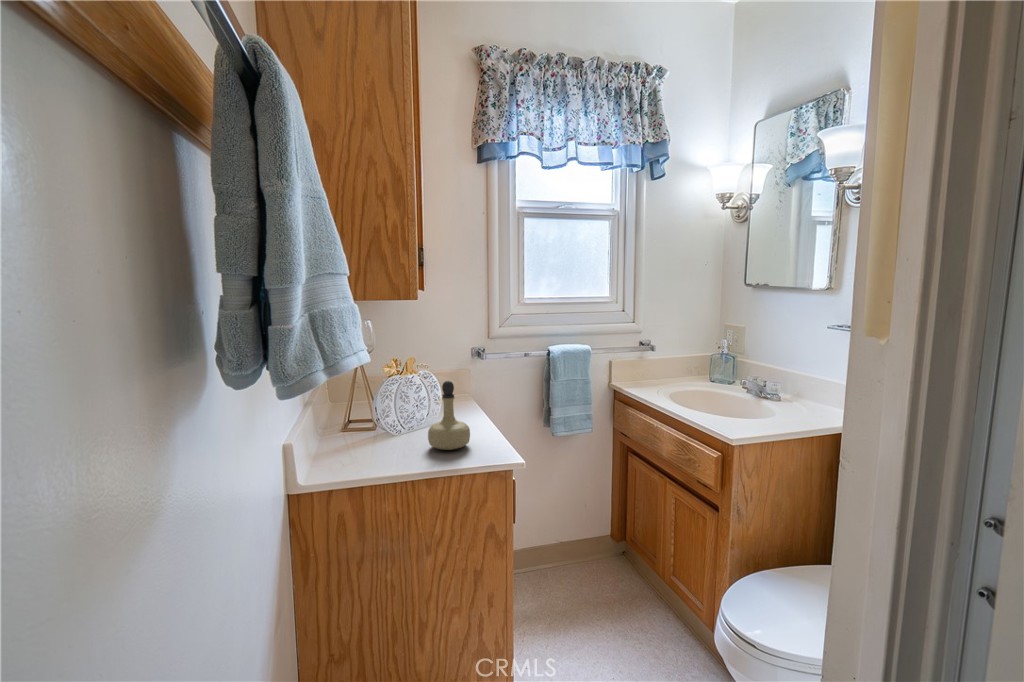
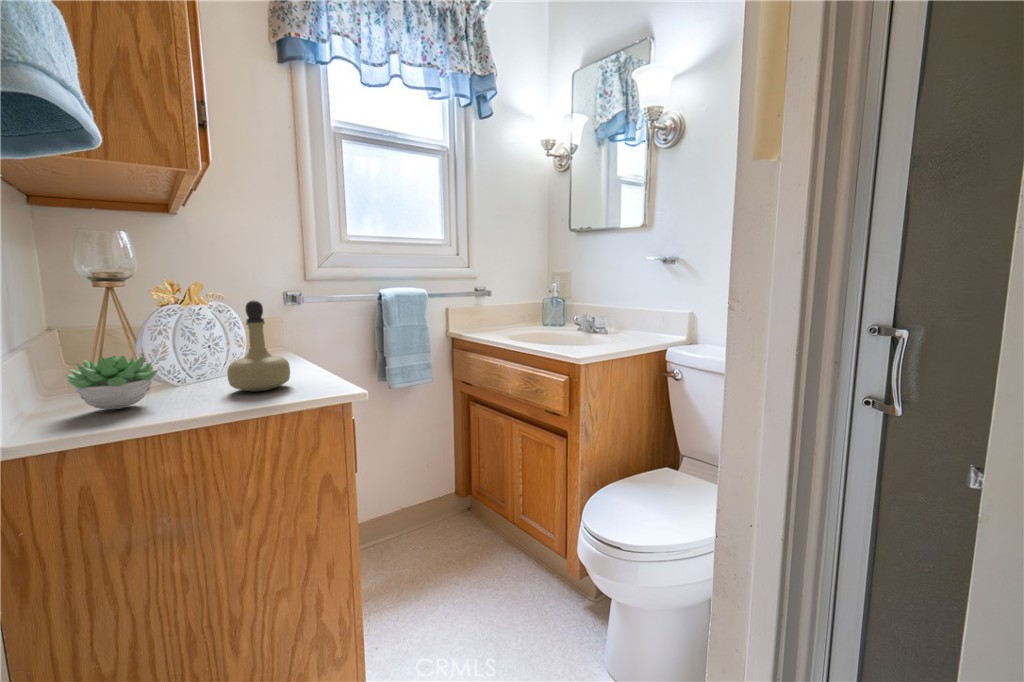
succulent plant: none [336,417,387,456] -> present [67,356,158,409]

